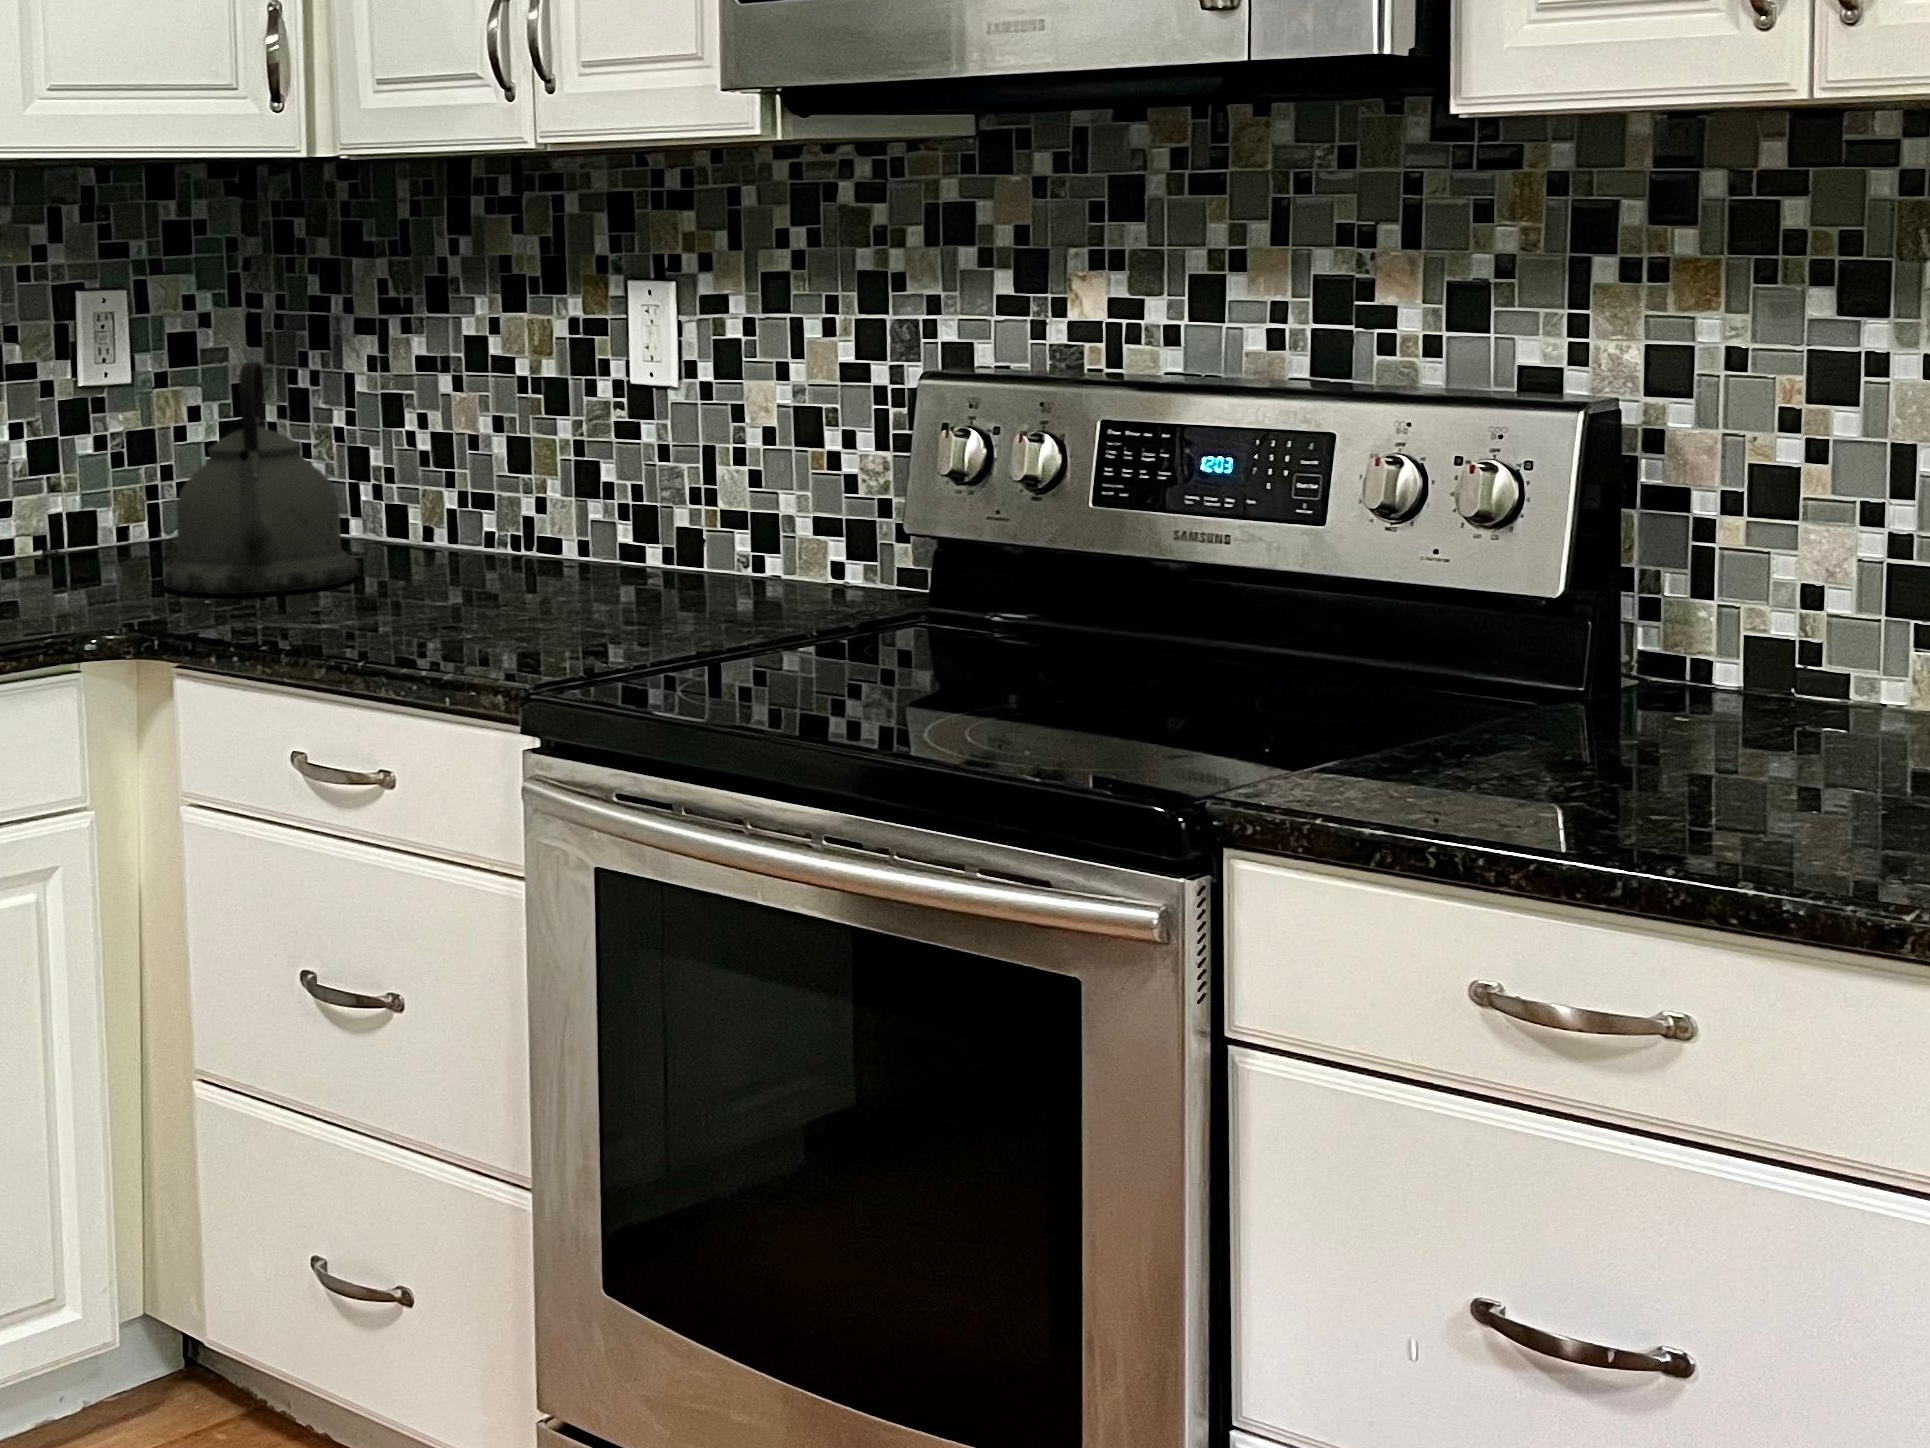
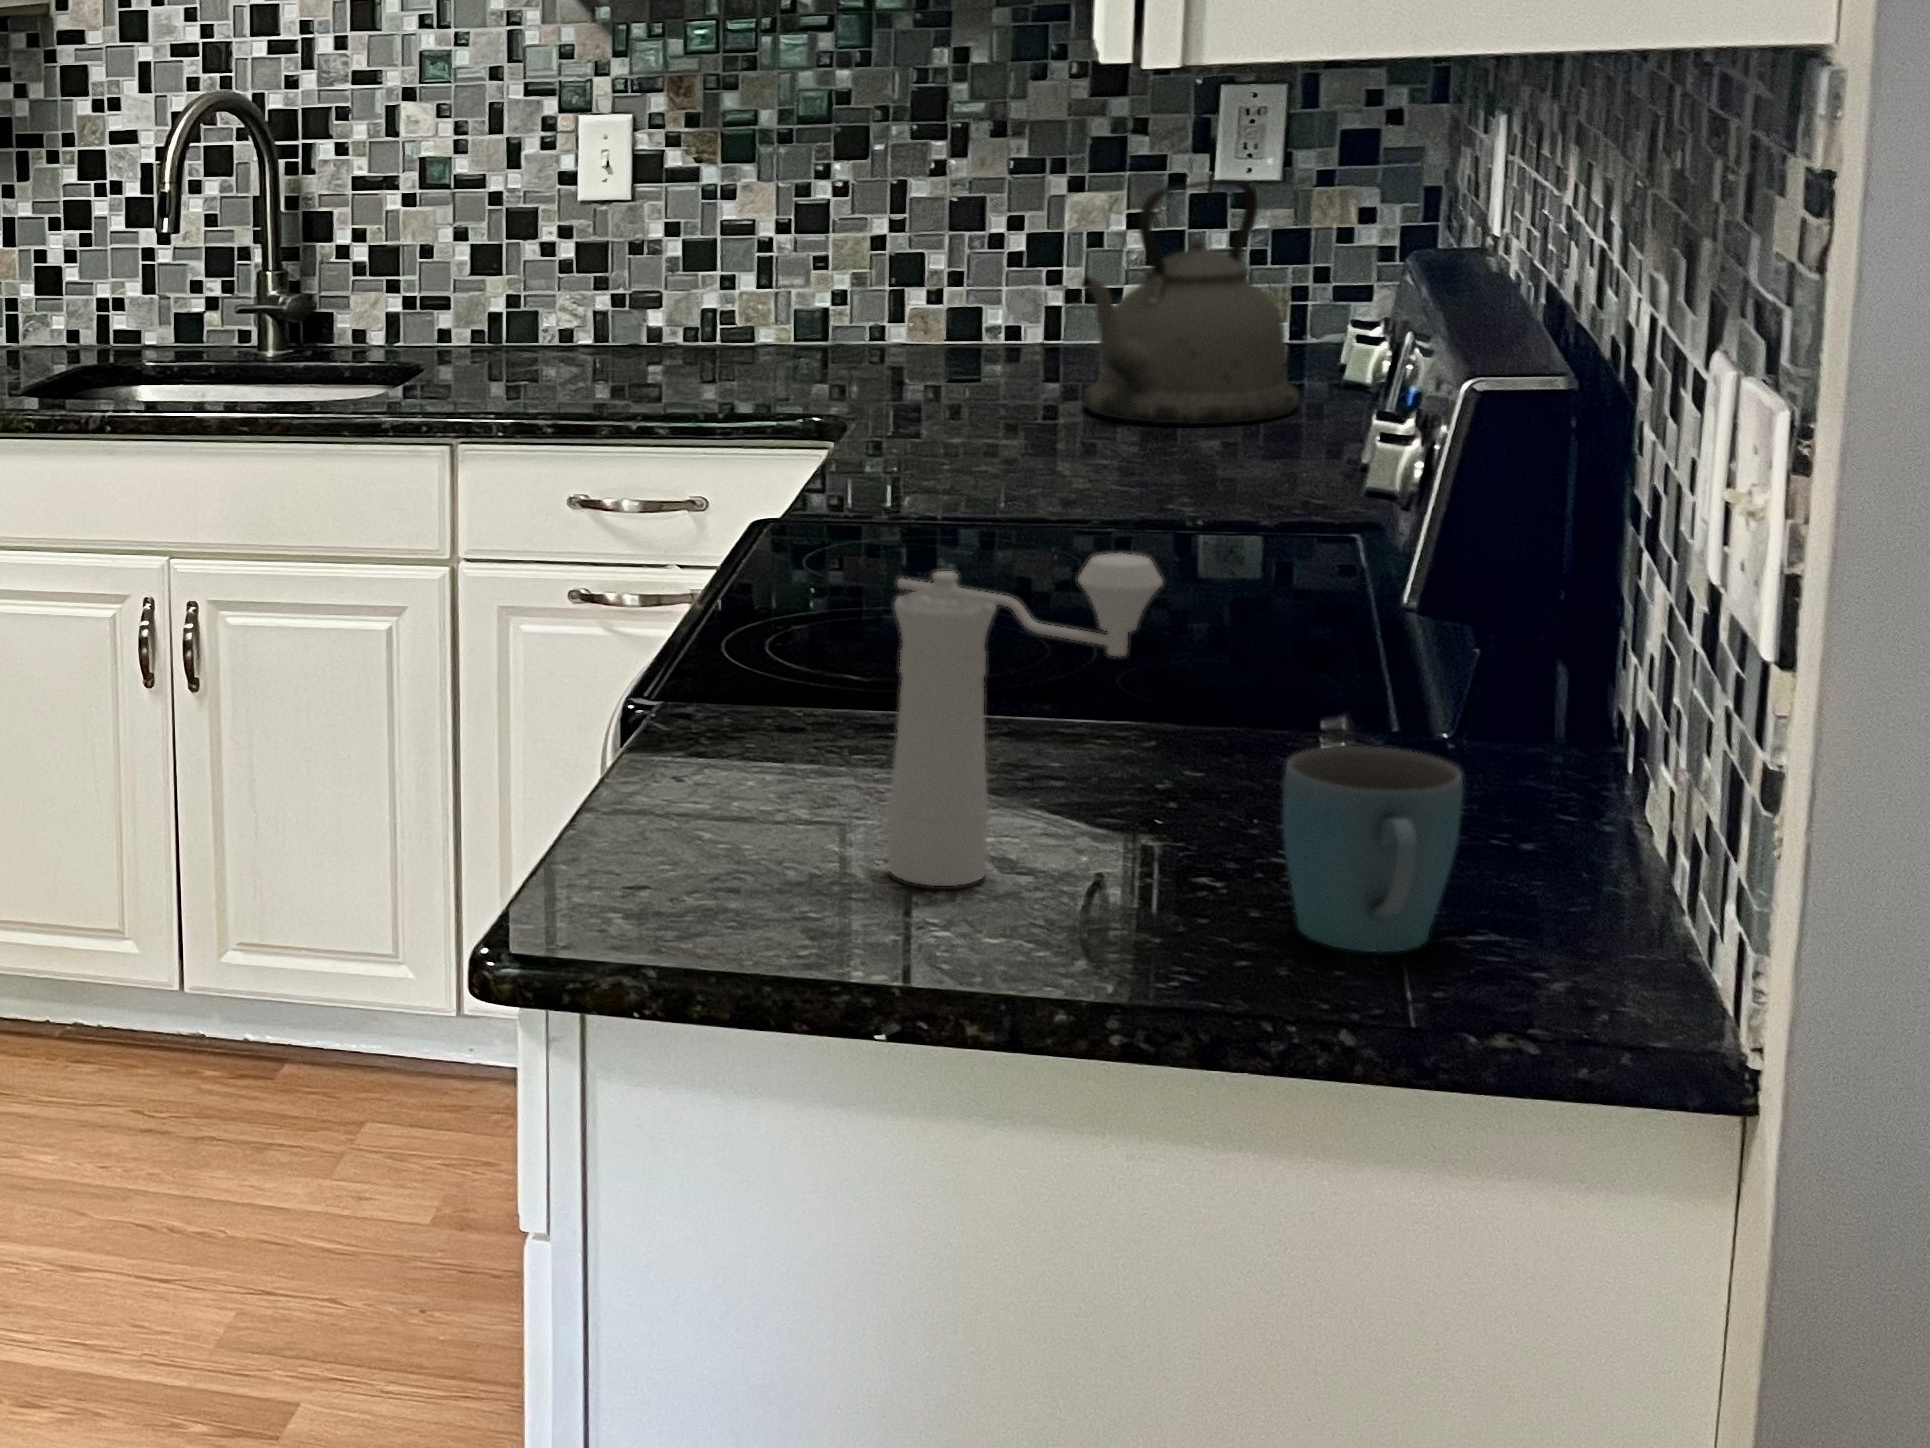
pepper mill: none [1350,476,1578,803] -> present [888,553,1163,886]
mug: none [1584,611,1761,759] -> present [1283,746,1463,952]

